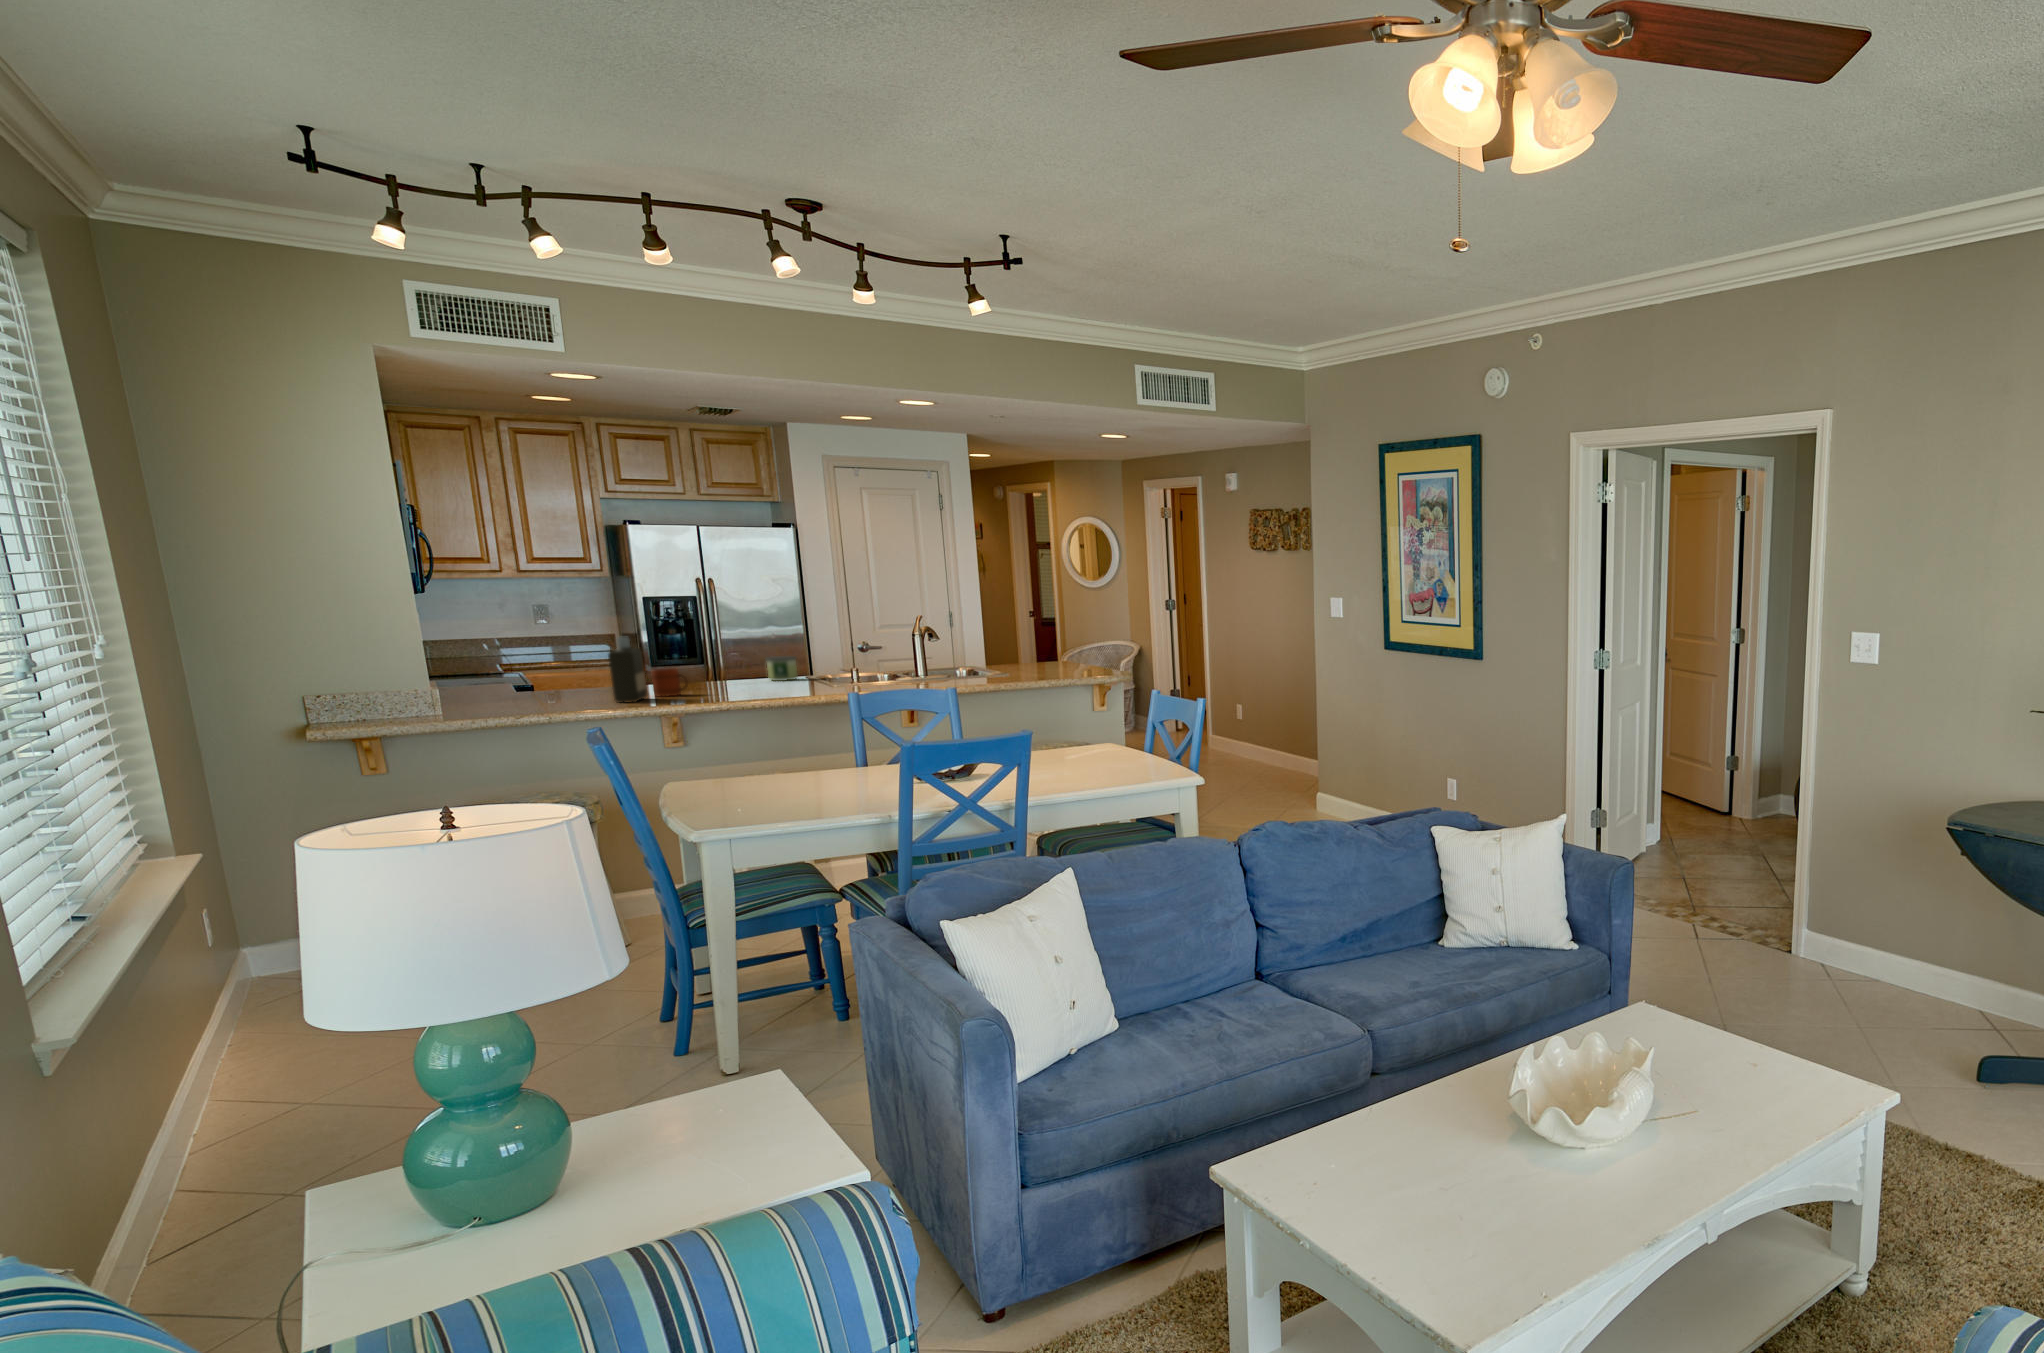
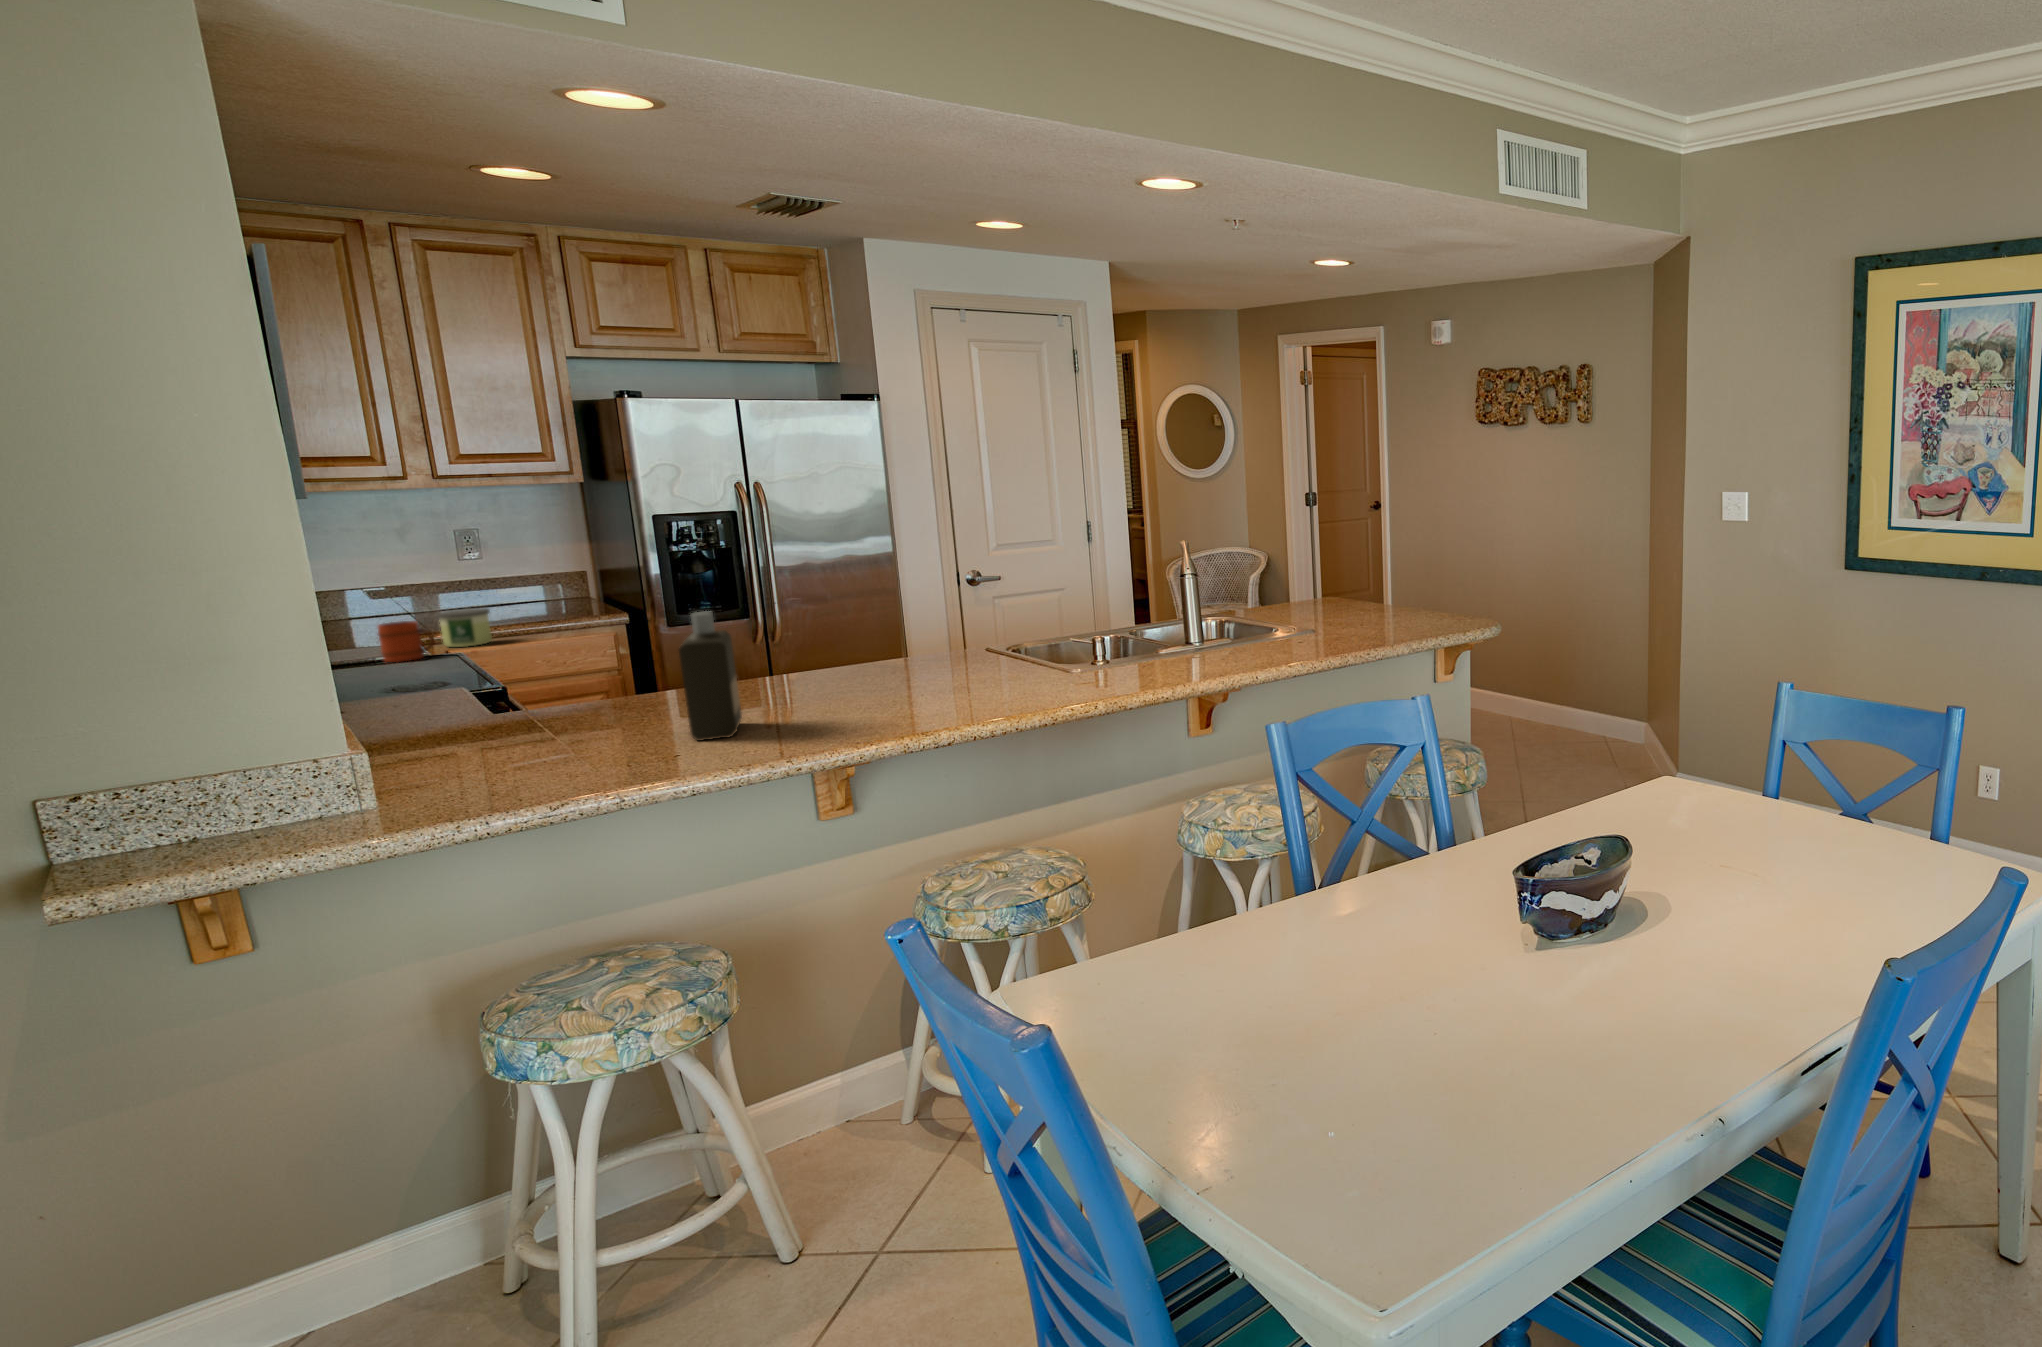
candle: present [766,656,797,681] -> present [436,608,492,647]
mug: present [652,668,687,696] -> present [378,621,434,662]

